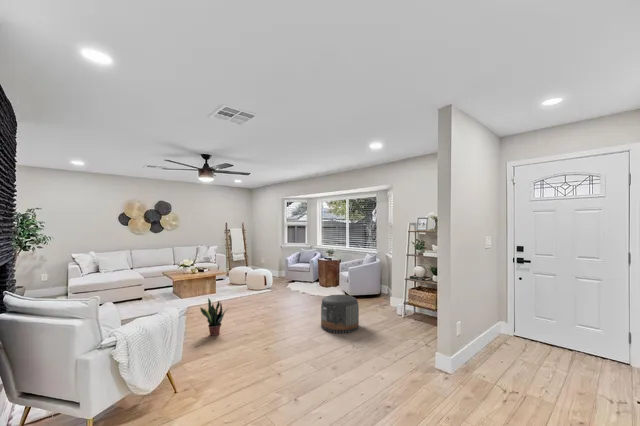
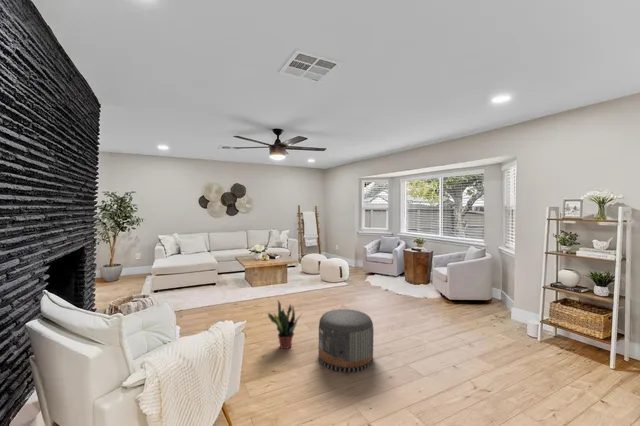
pouf: present [321,295,359,333] -> present [318,309,374,372]

